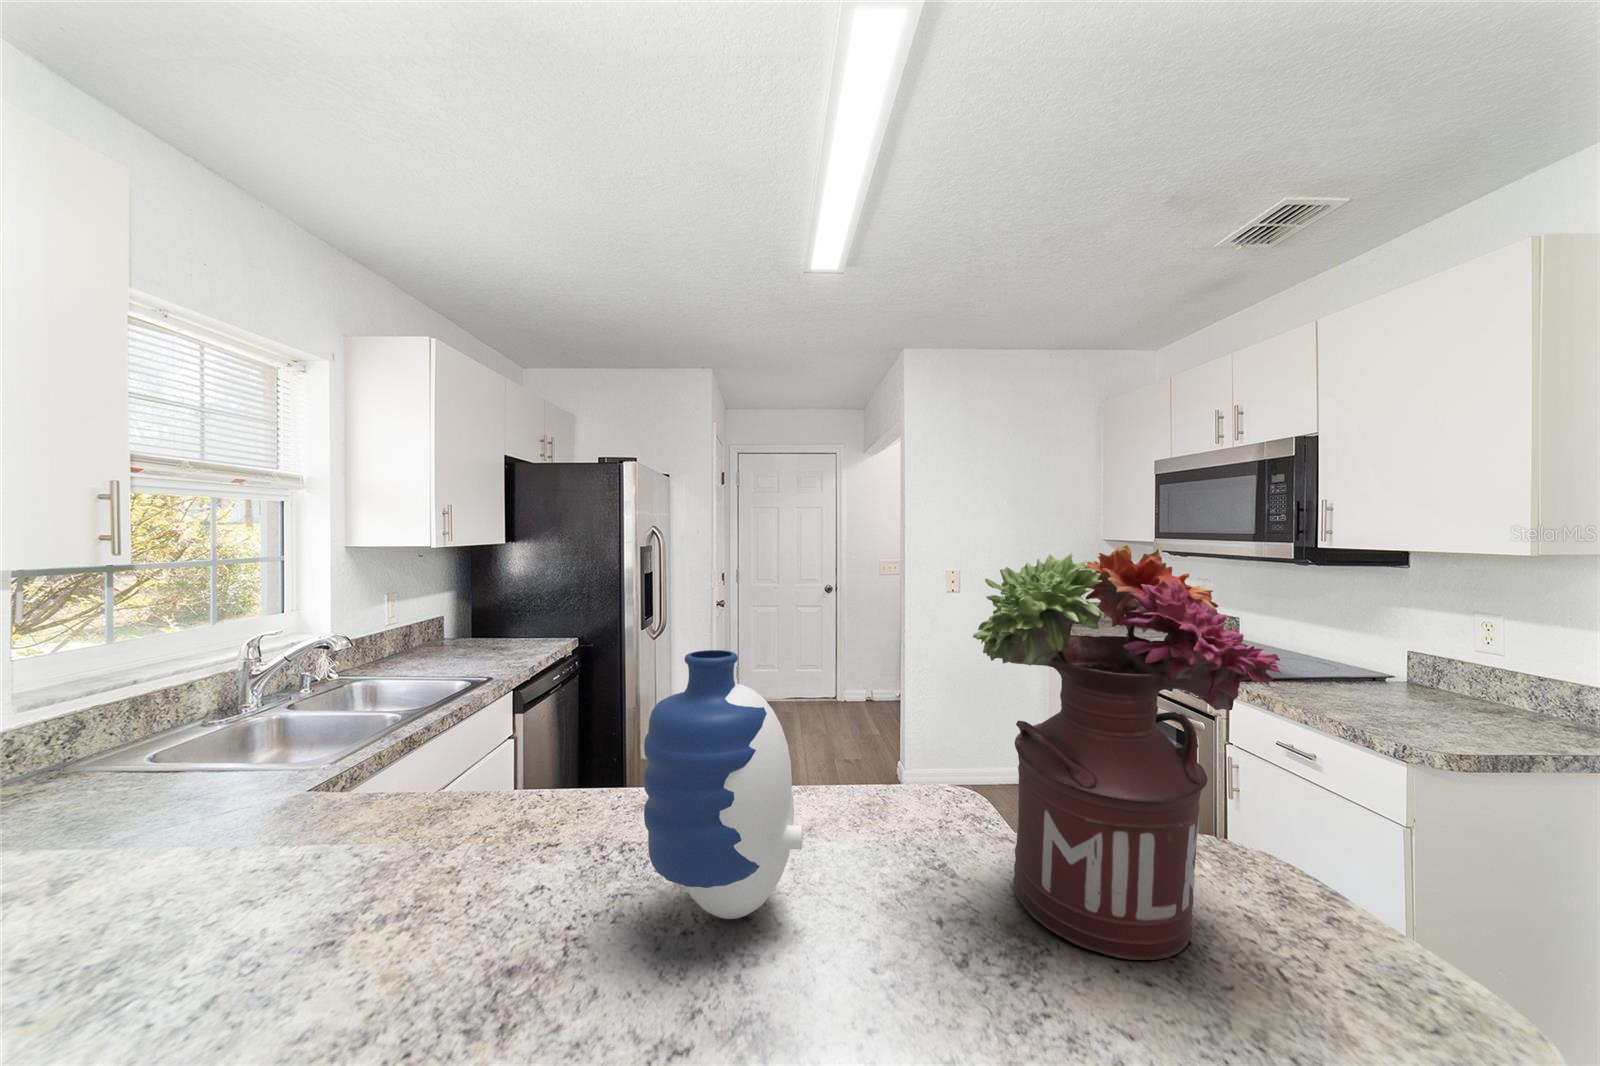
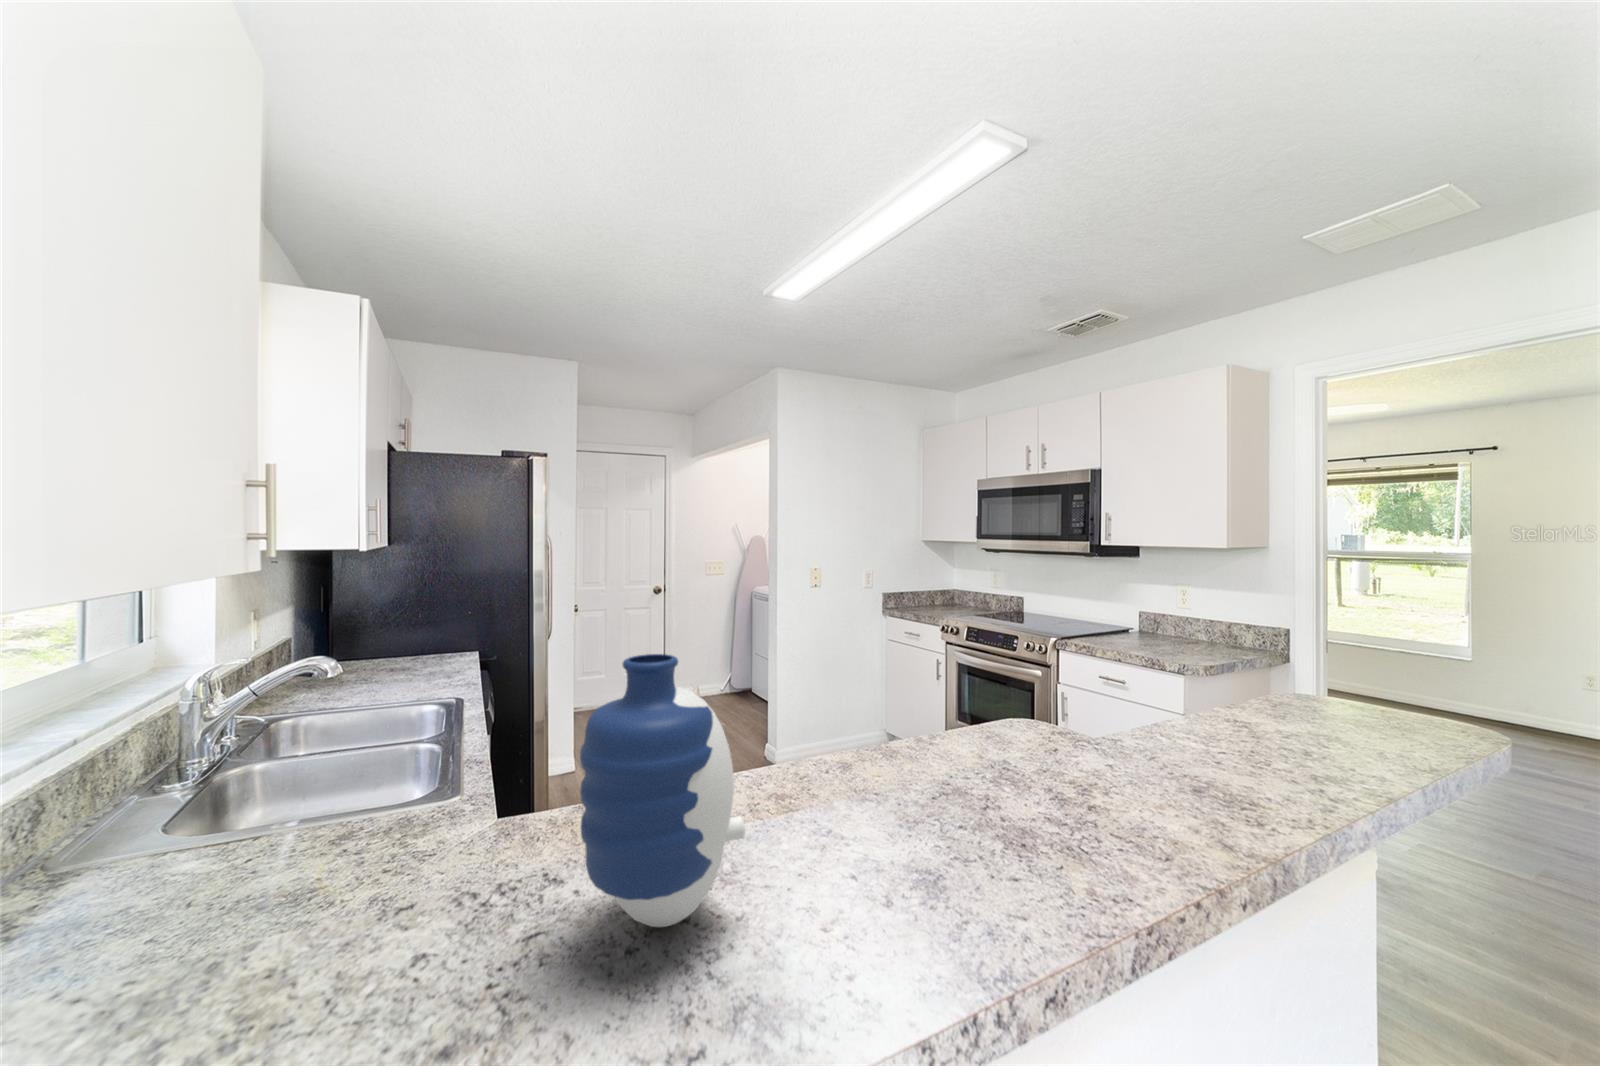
flower arrangement: present [973,545,1285,960] -> none [871,541,1094,867]

